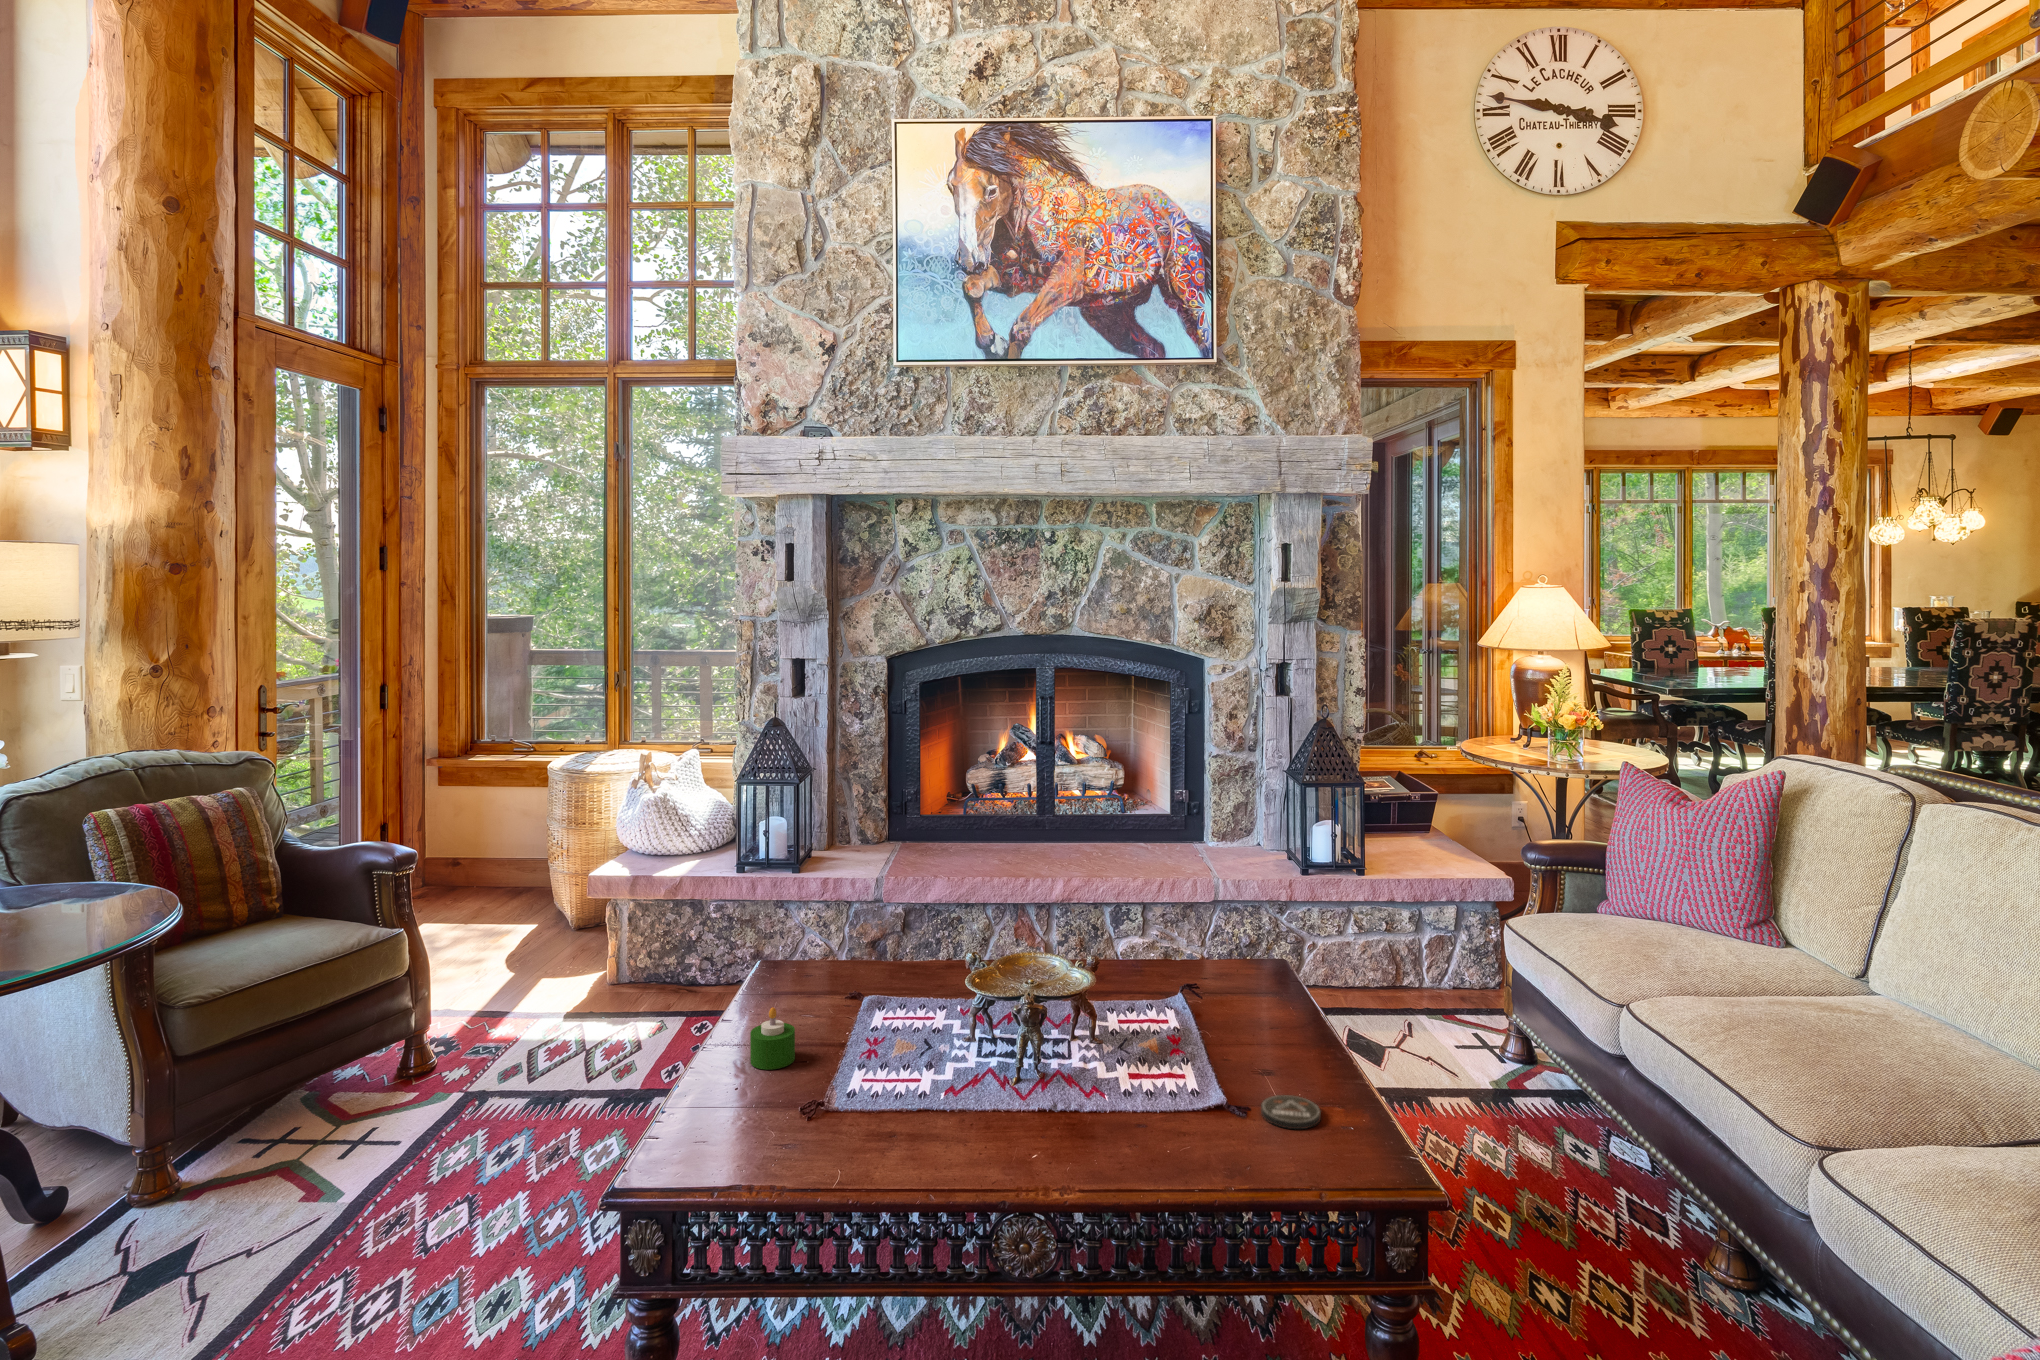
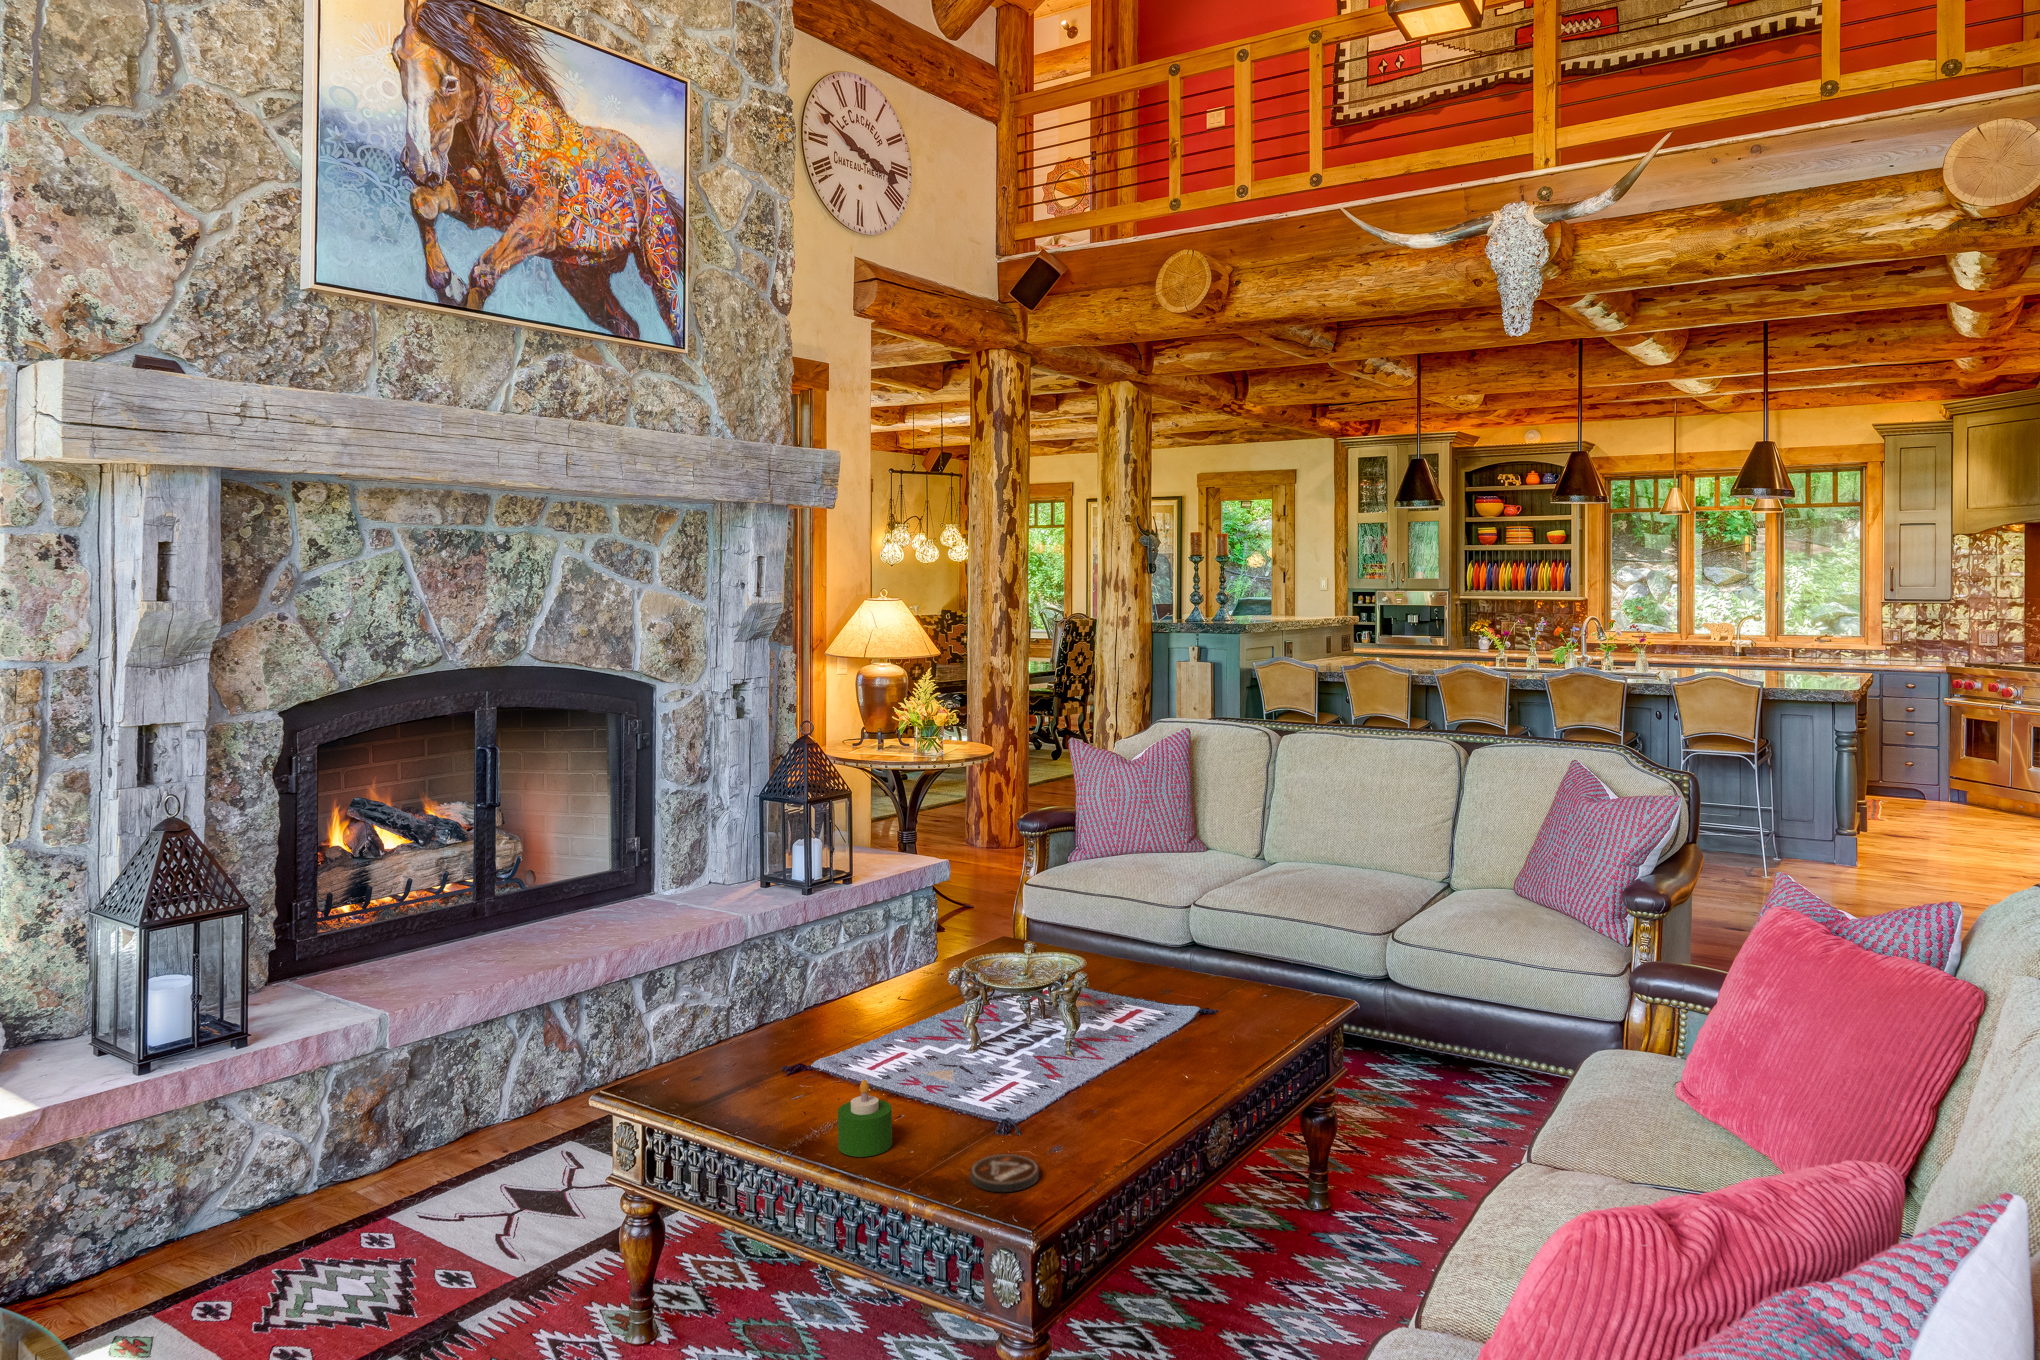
coaster: present [1261,1095,1321,1129] -> present [970,1154,1039,1192]

